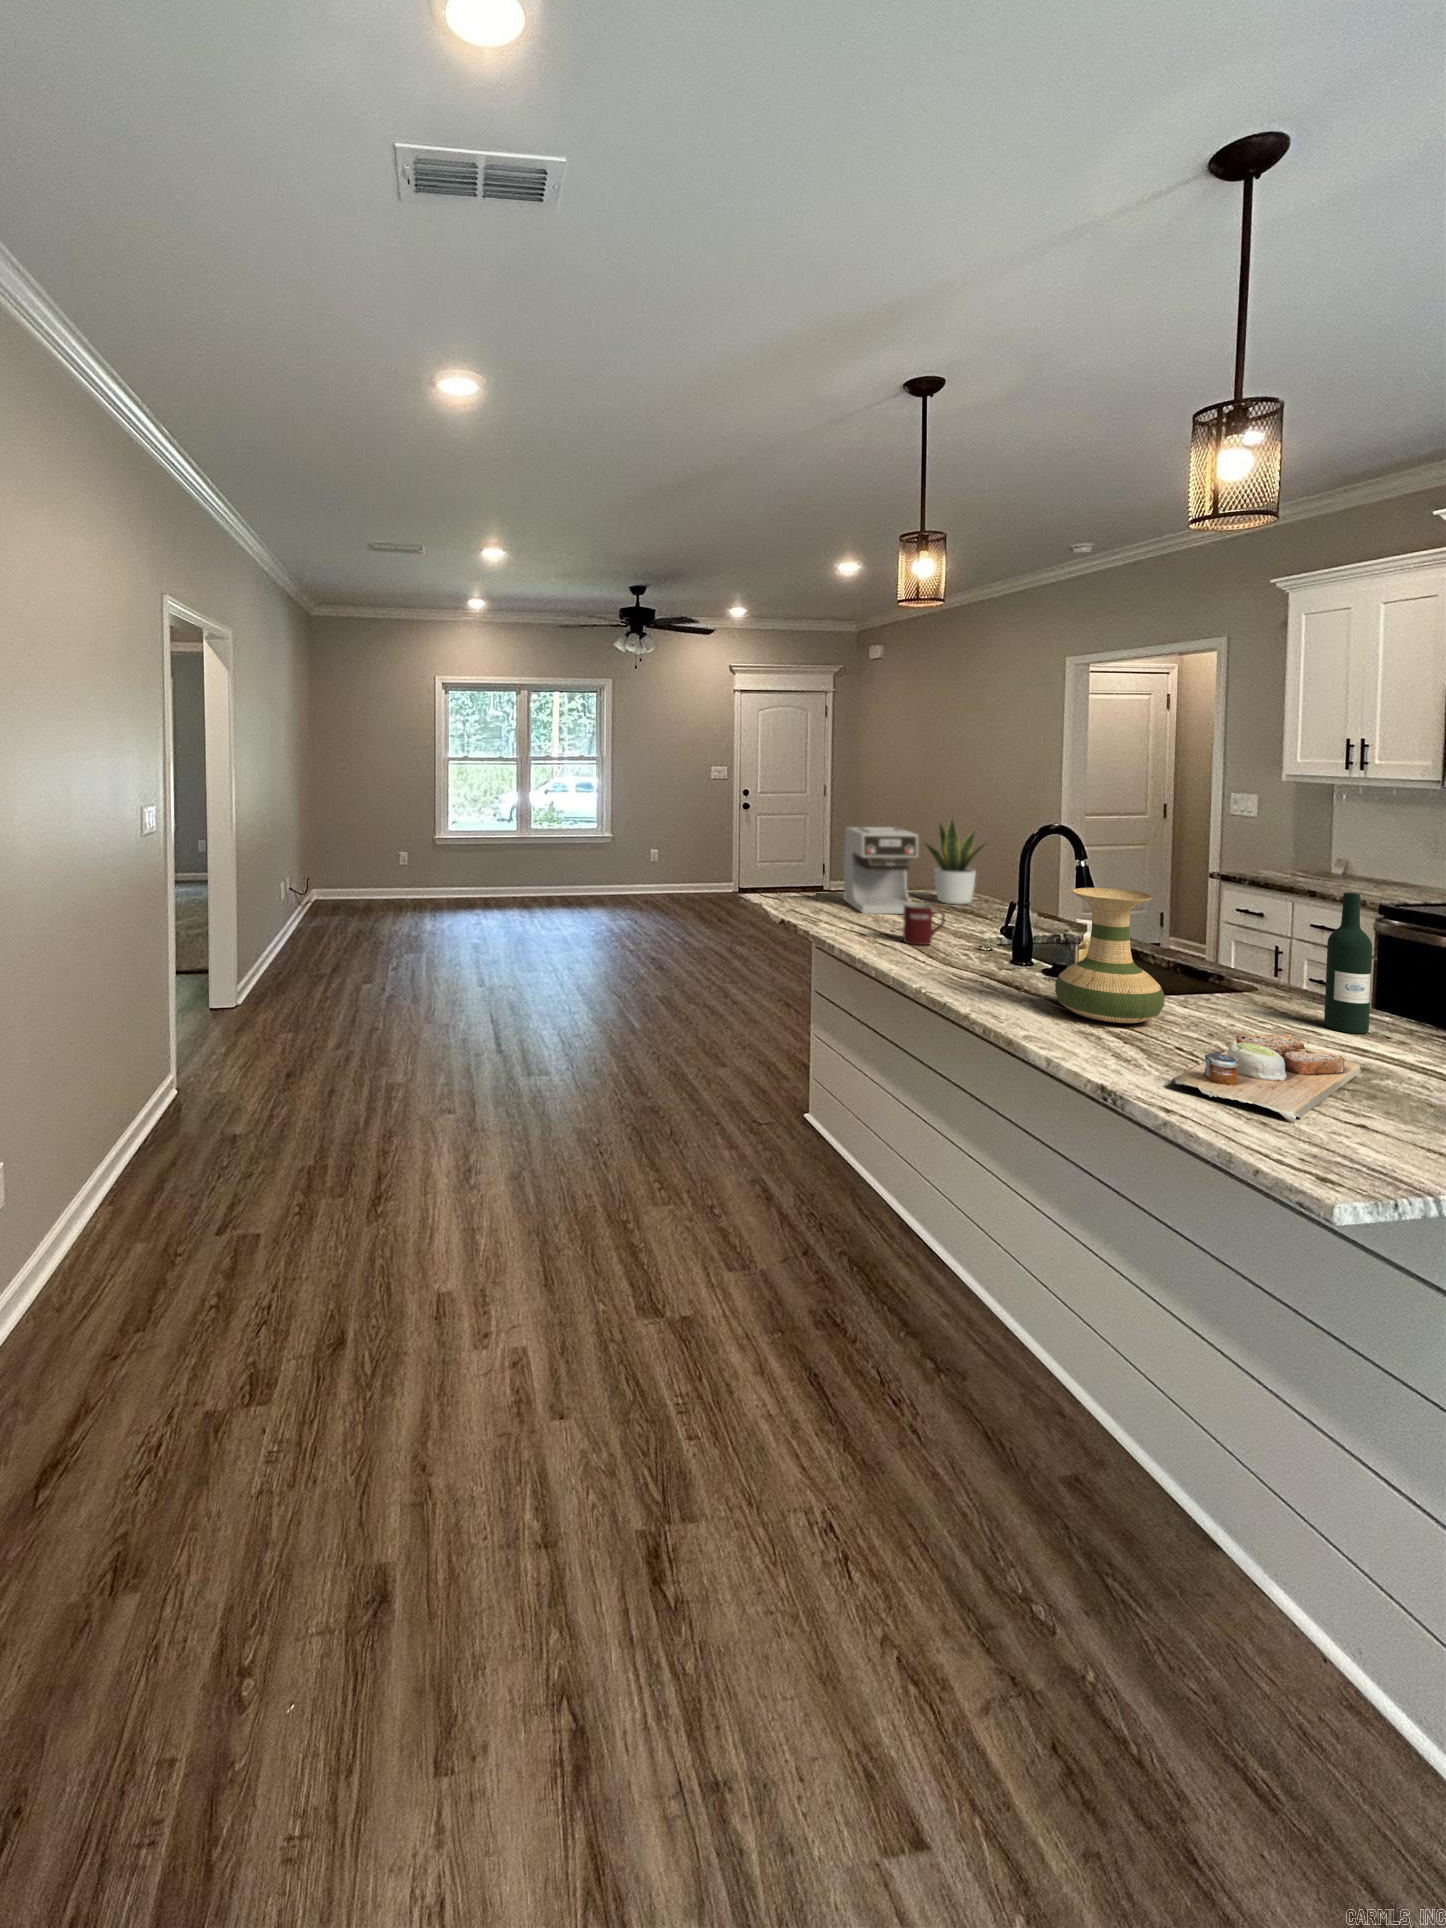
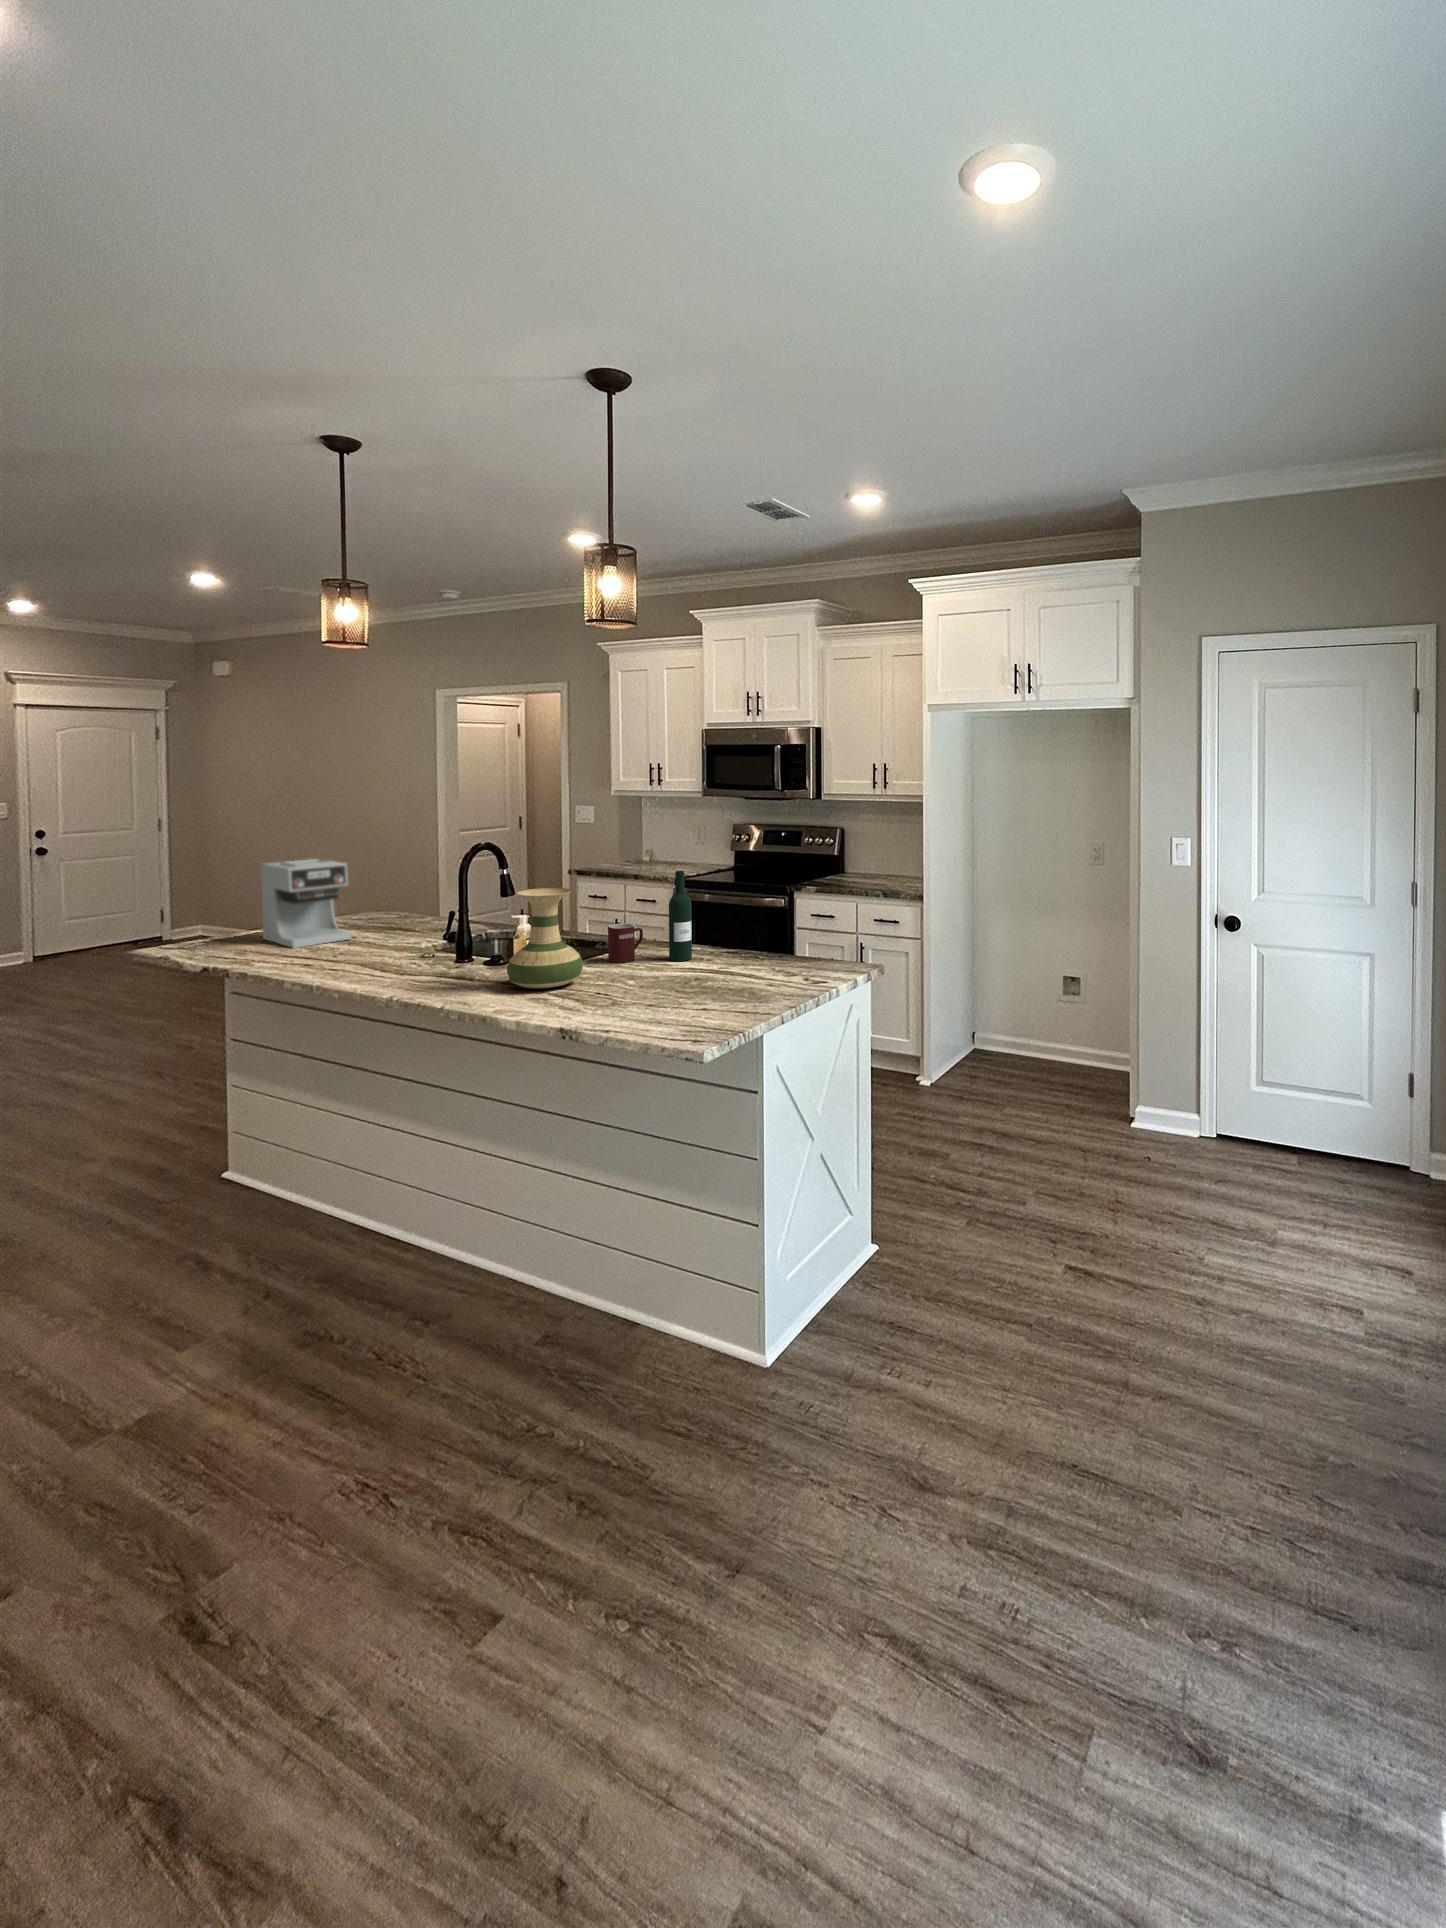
potted plant: present [925,820,986,905] -> none [342,841,412,925]
mug: present [903,902,945,945] -> present [608,923,643,963]
cutting board: present [1170,1034,1360,1124] -> none [603,968,695,1018]

